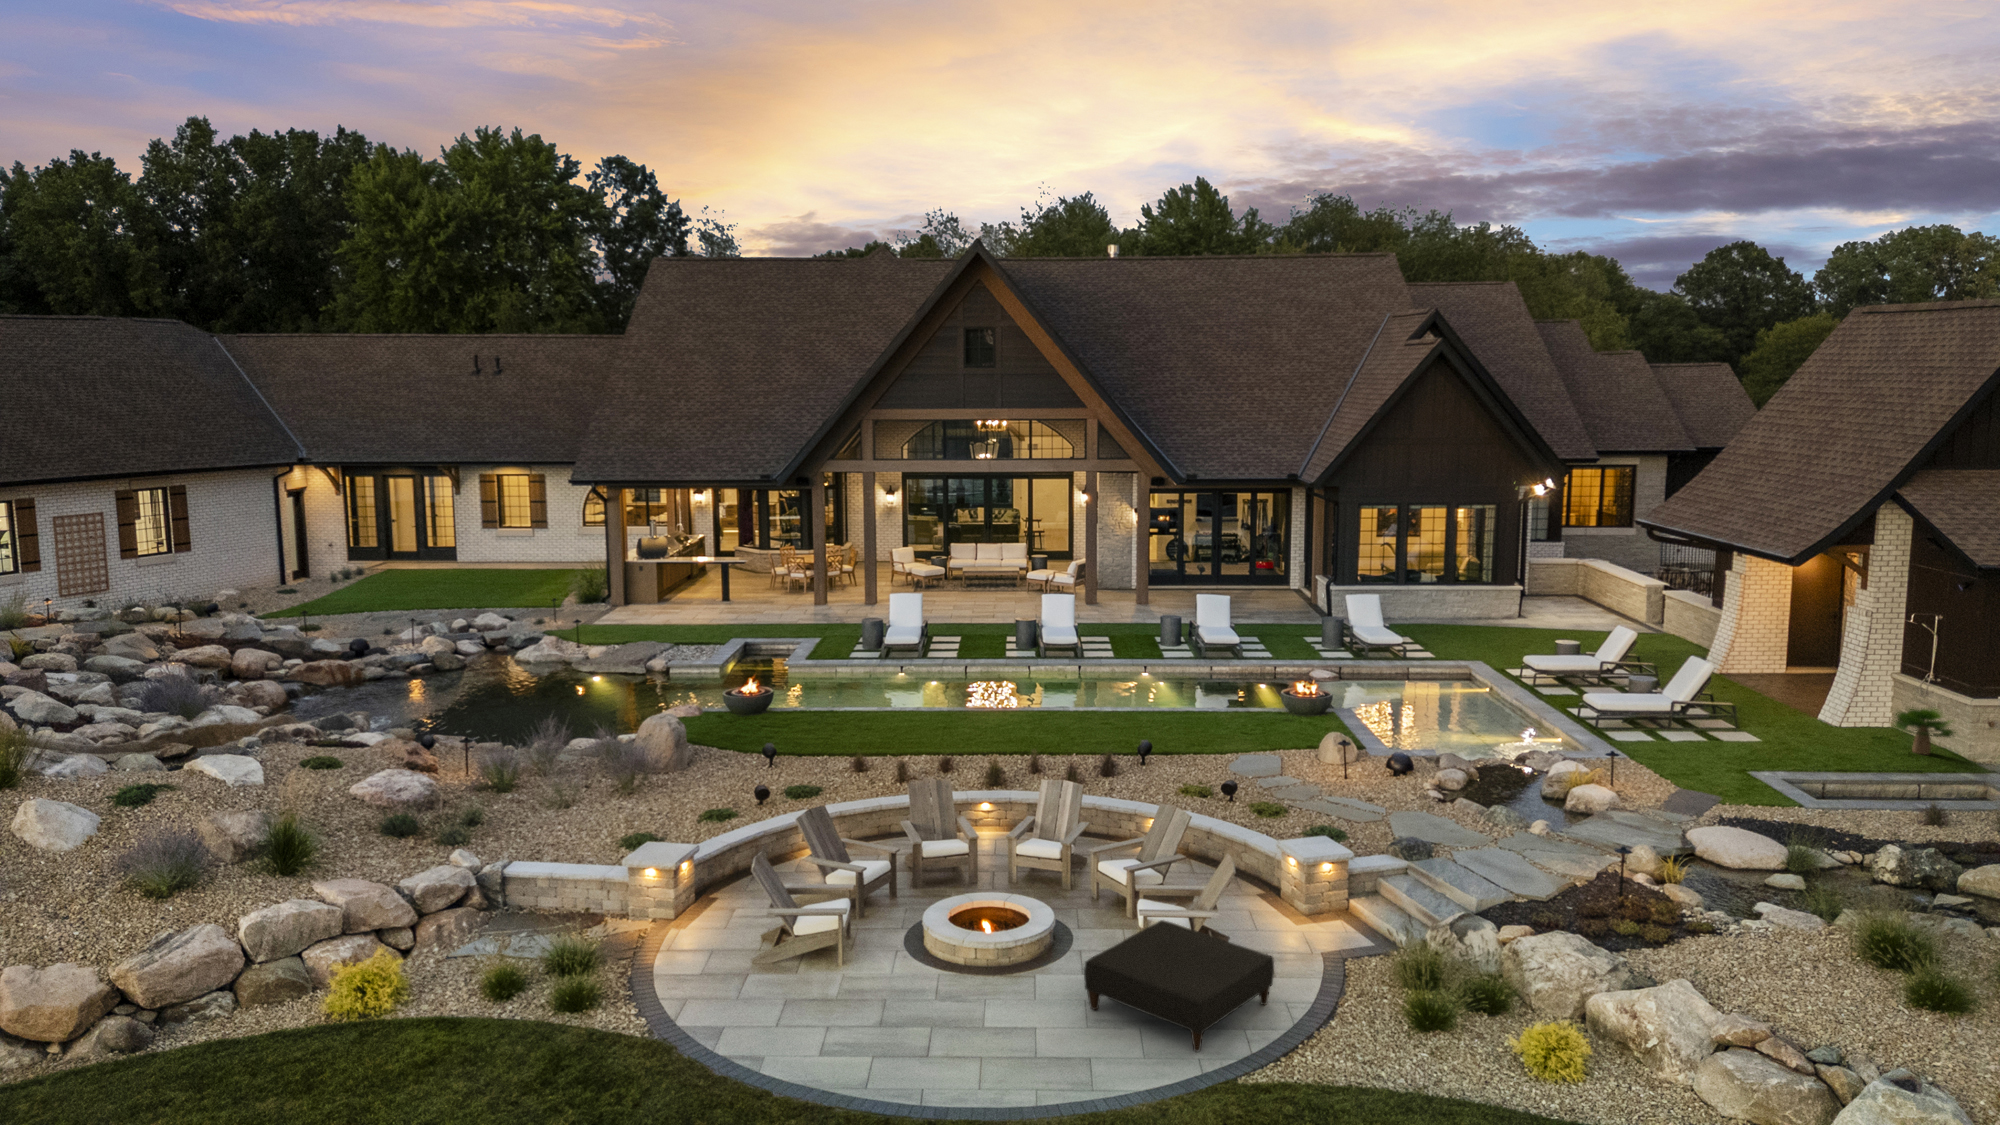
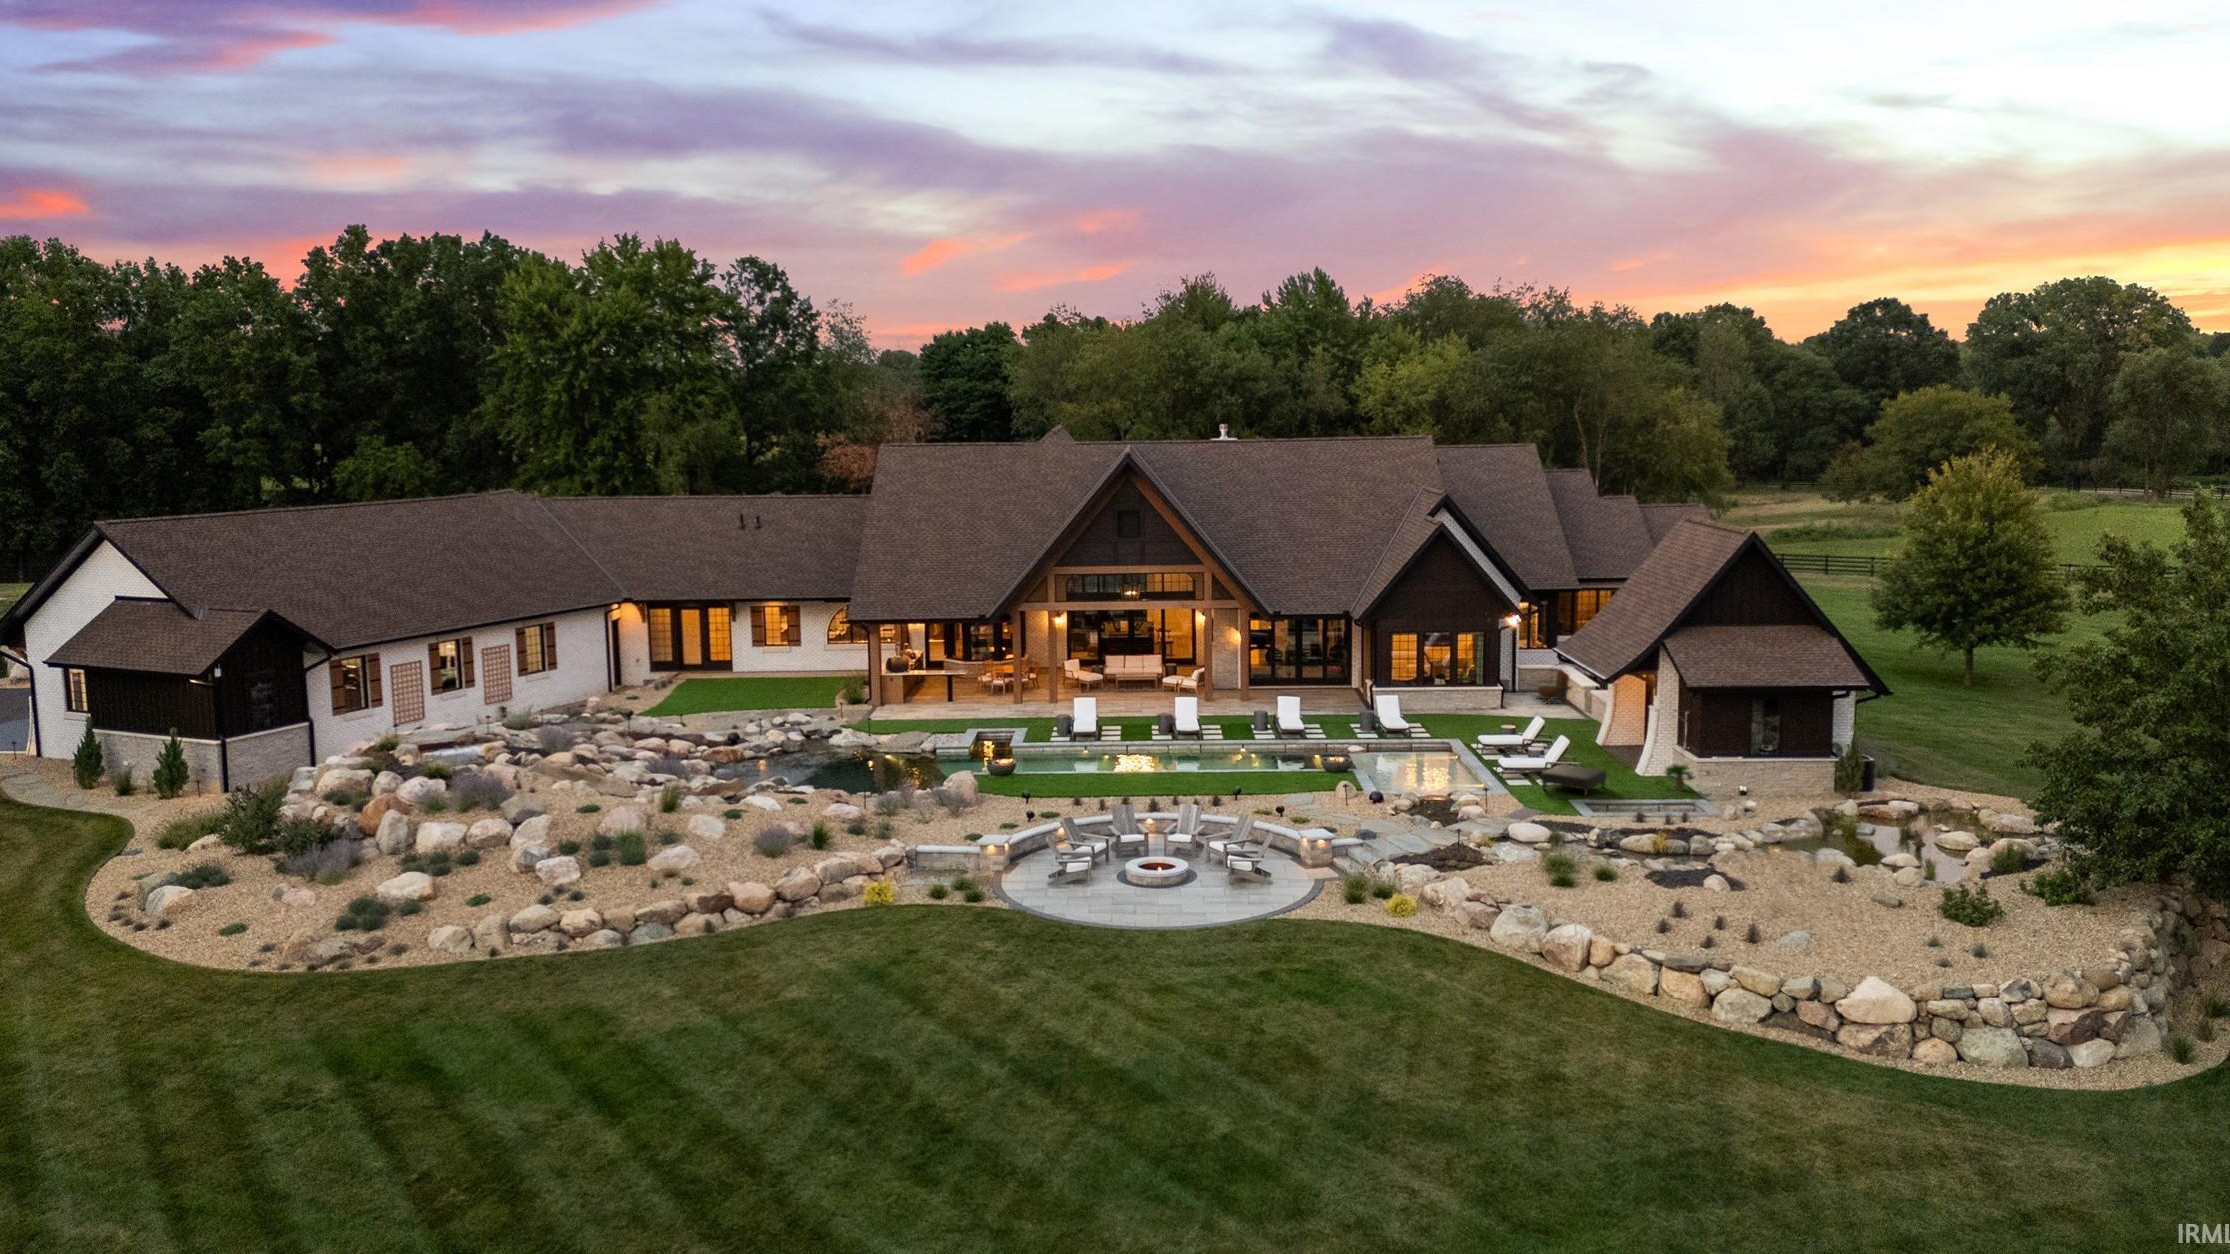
lounge chair: none [1560,562,1621,614] -> present [1537,669,1571,705]
ottoman: present [1084,920,1274,1052] -> present [1541,764,1607,796]

